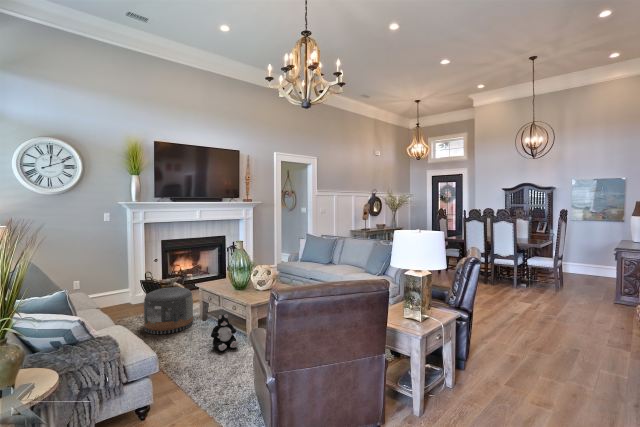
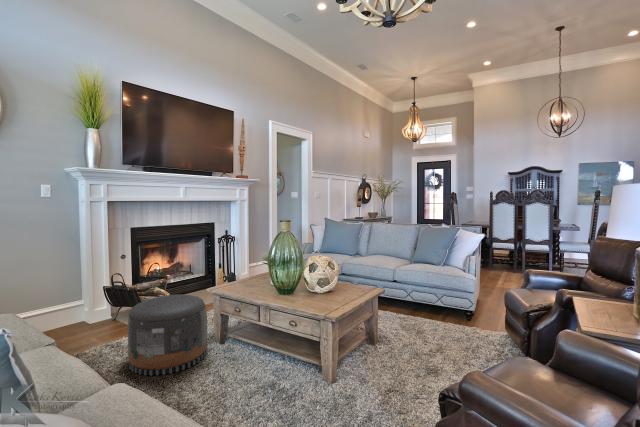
plush toy: present [211,314,239,351] -> none [266,333,315,398]

